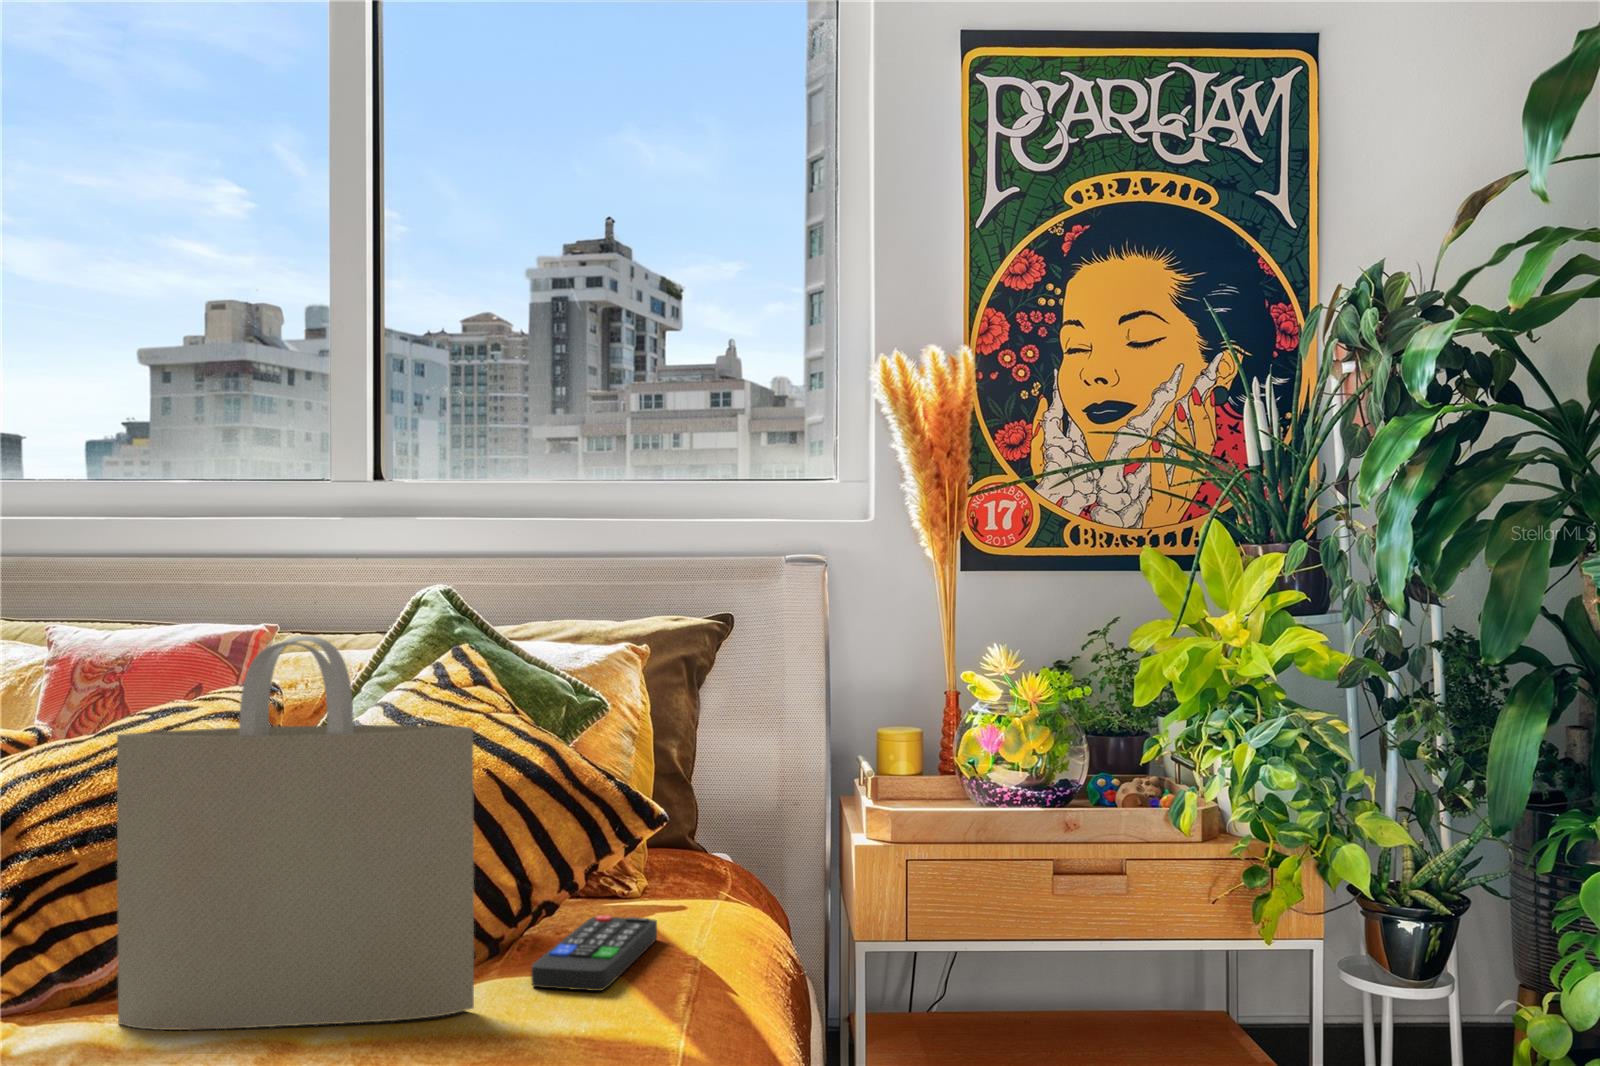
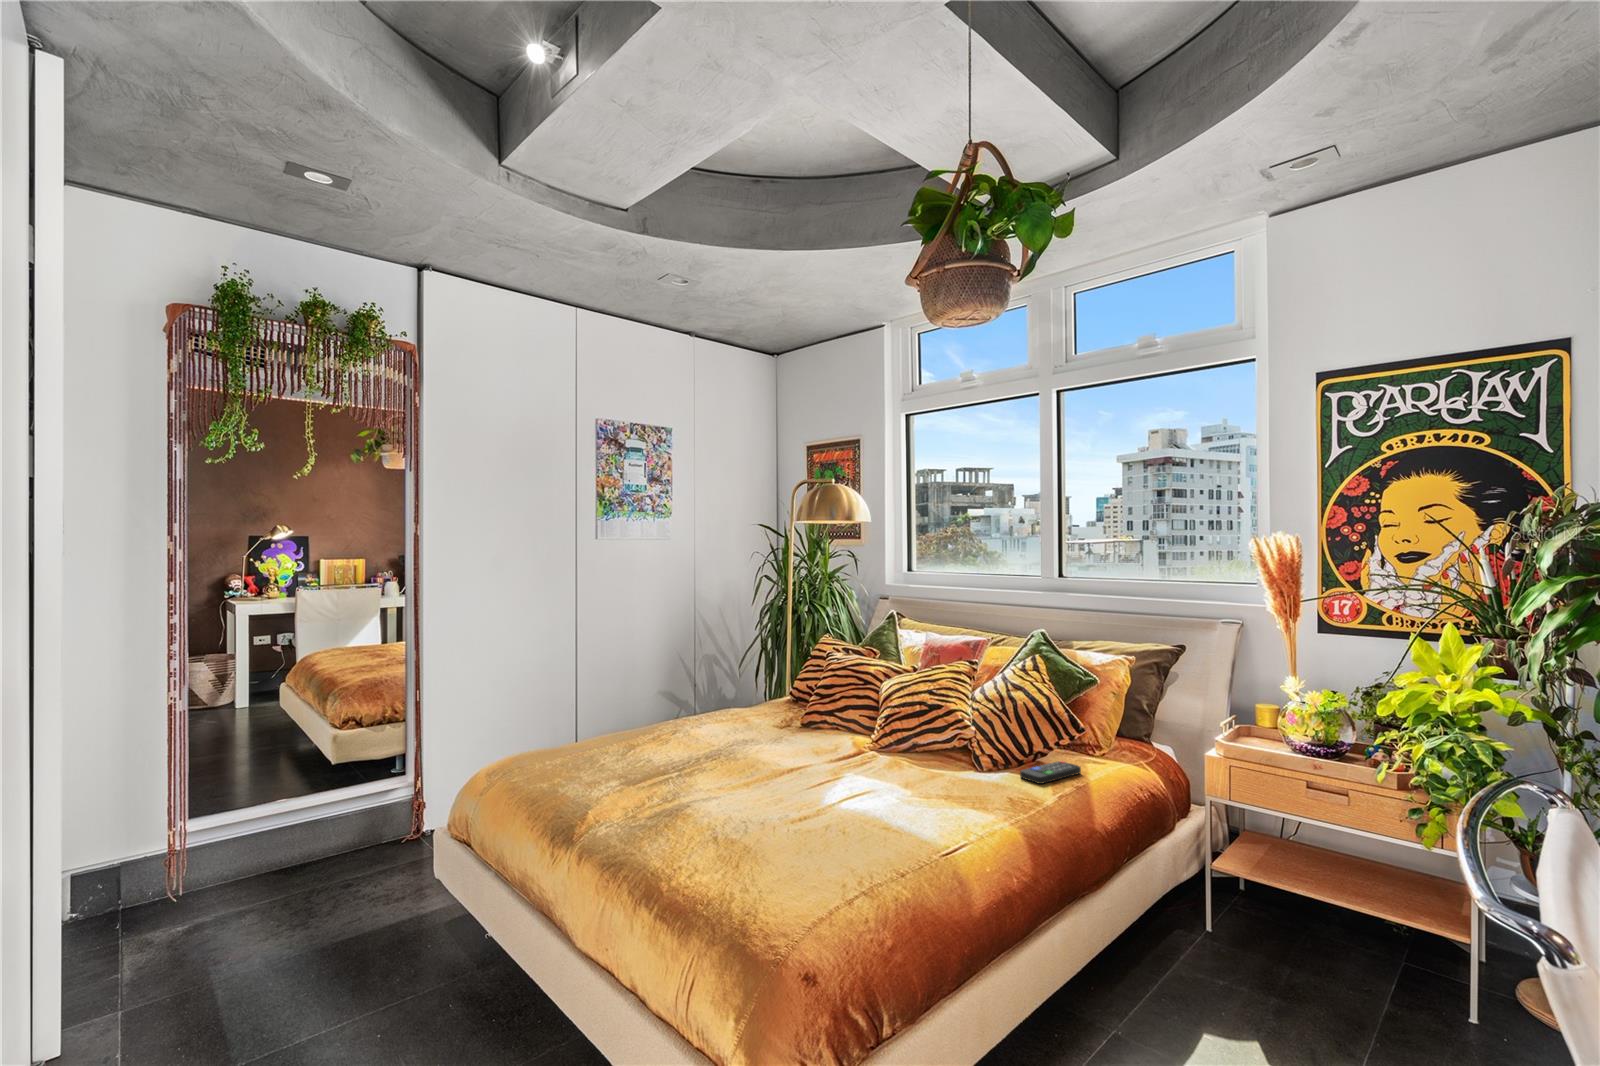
tote bag: present [117,636,474,1030] -> none [901,654,995,779]

